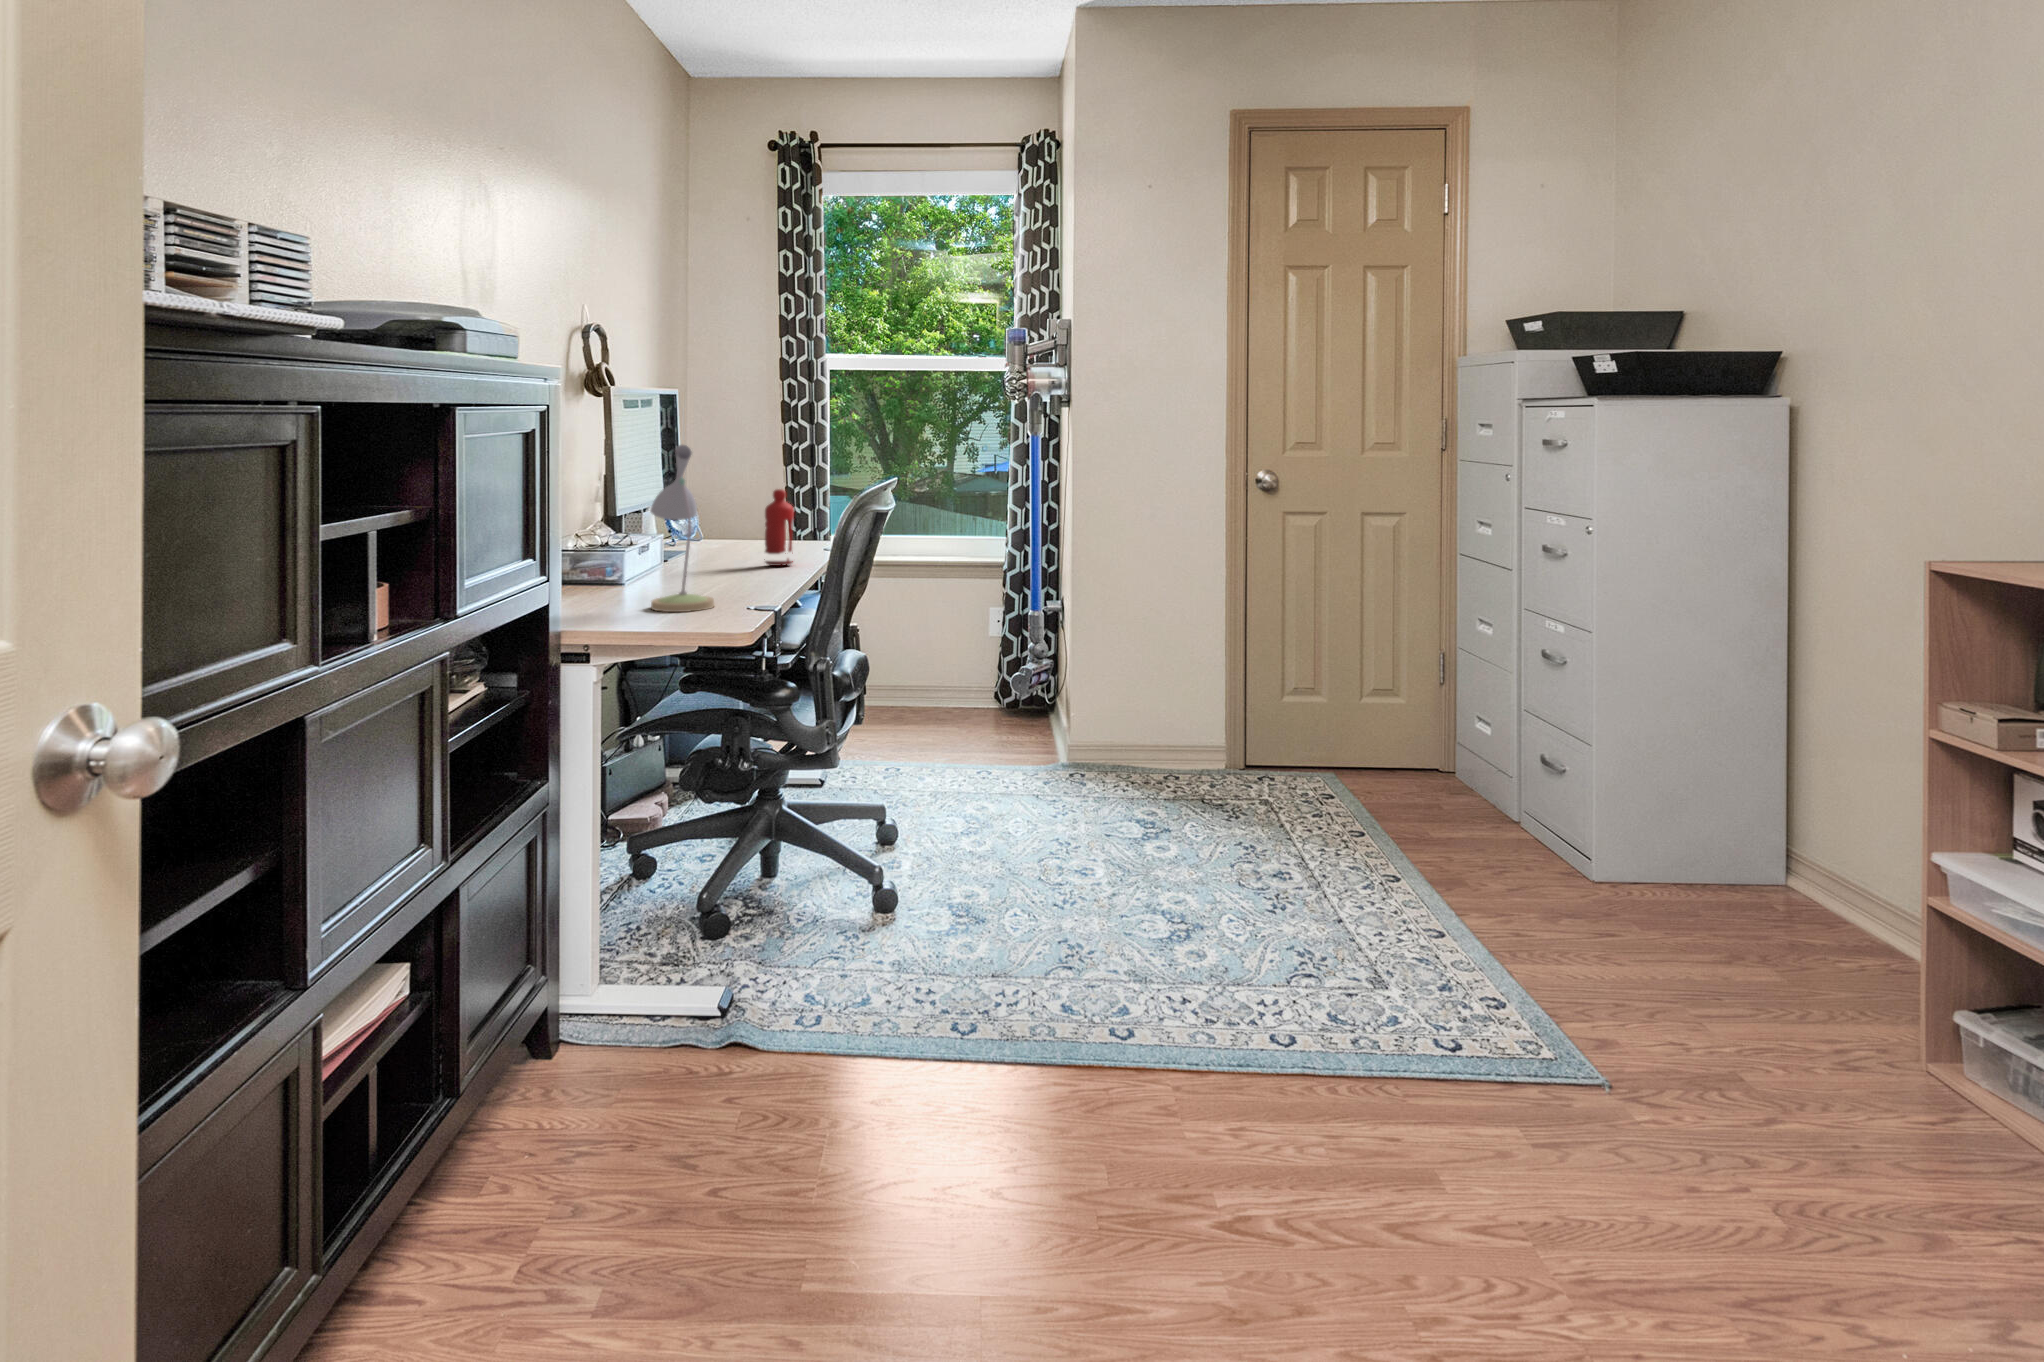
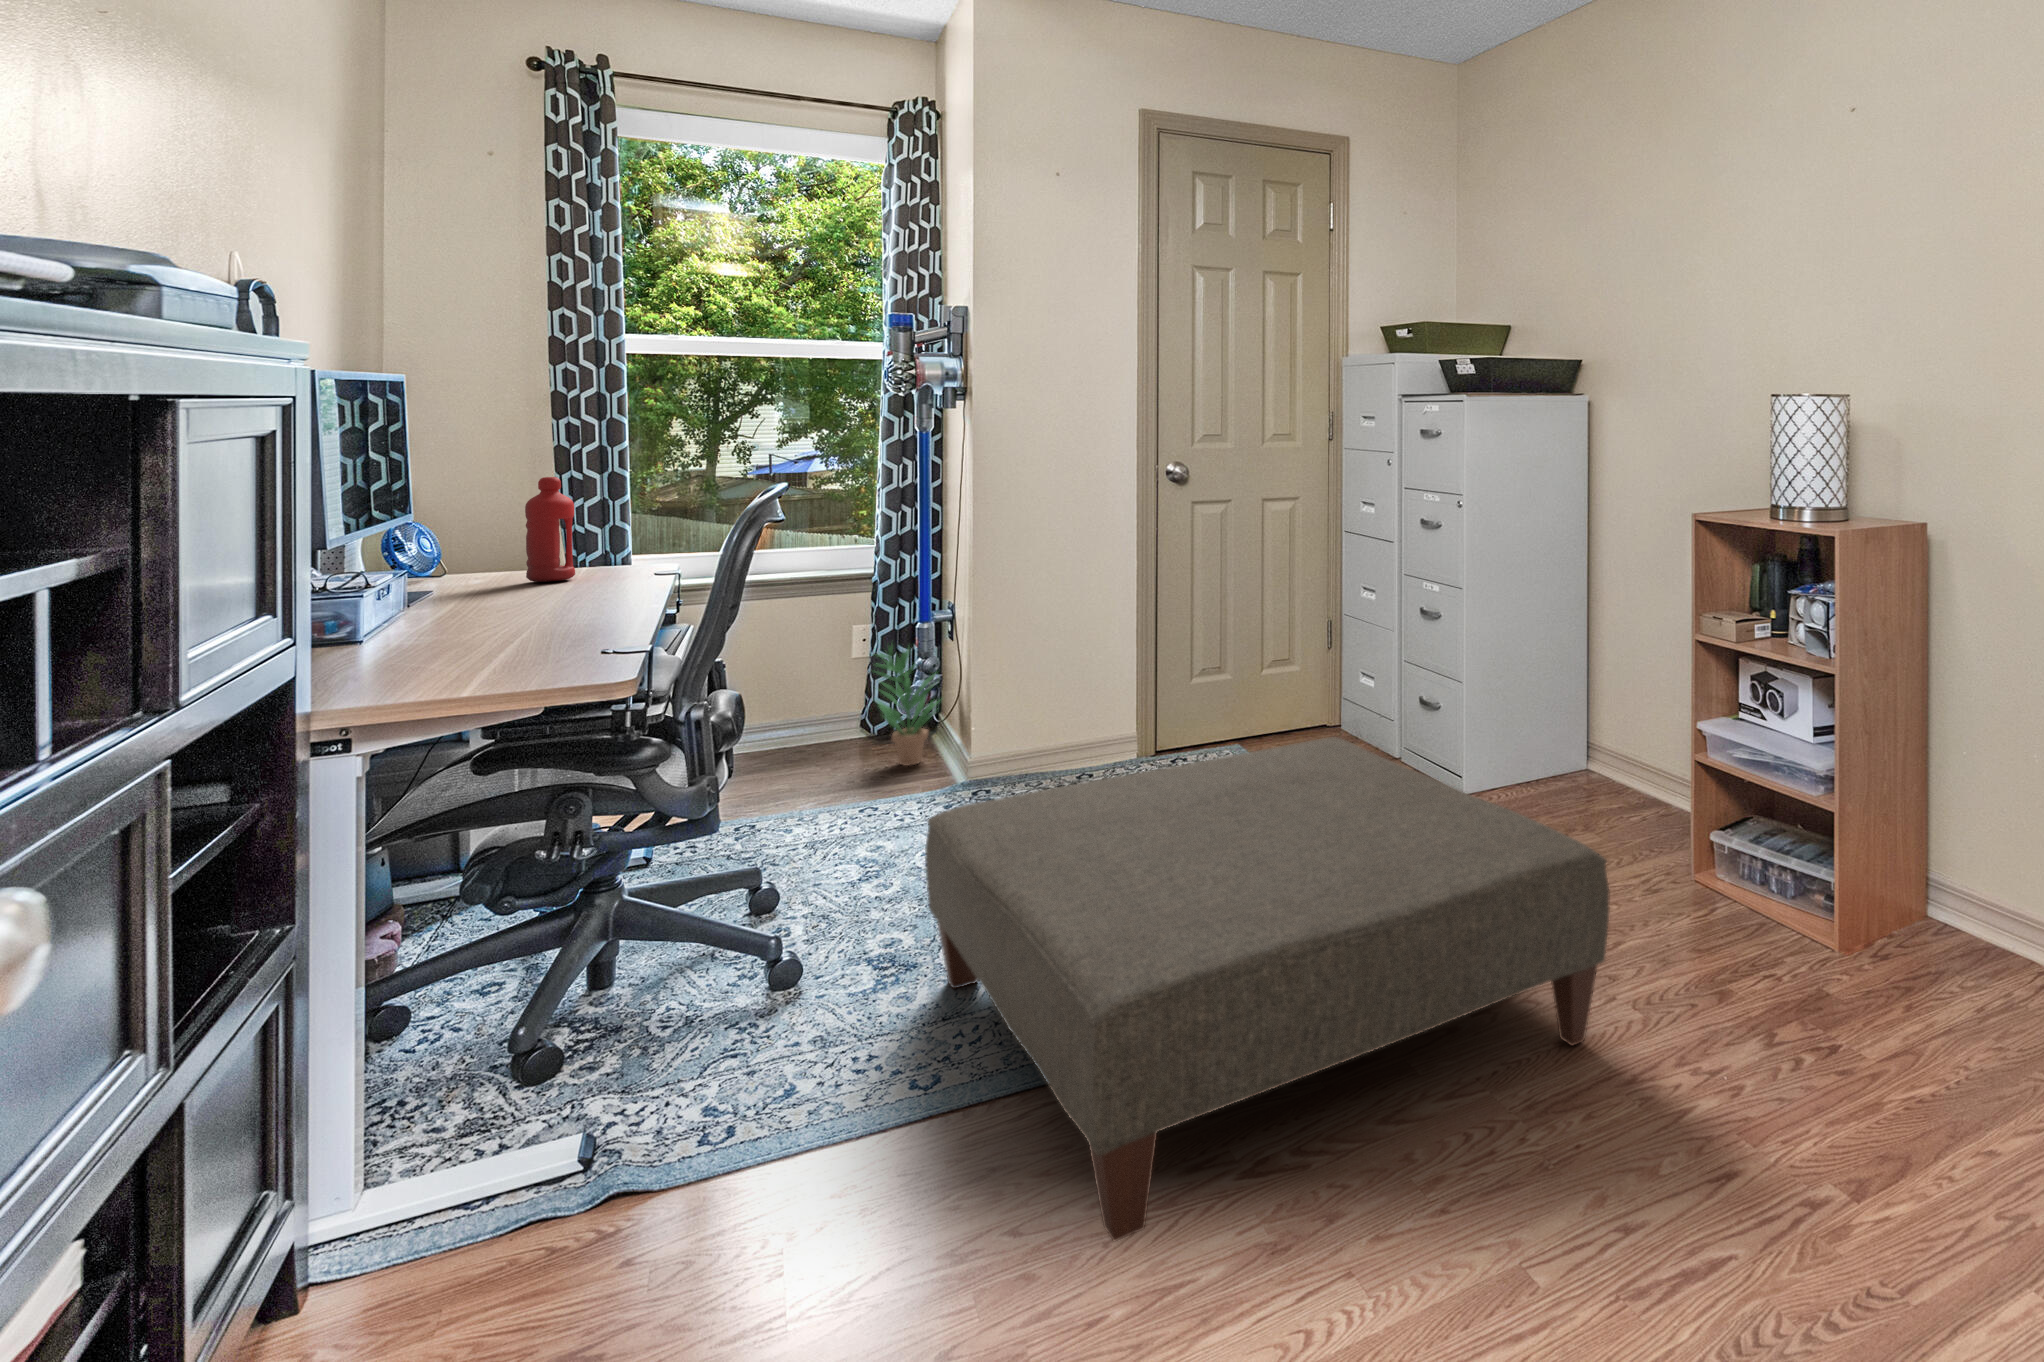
desk lamp: present [650,445,714,612] -> none [389,425,514,660]
potted plant: none [1005,637,1063,745] -> present [876,643,938,766]
ottoman: none [990,783,1735,1251] -> present [925,737,1610,1241]

